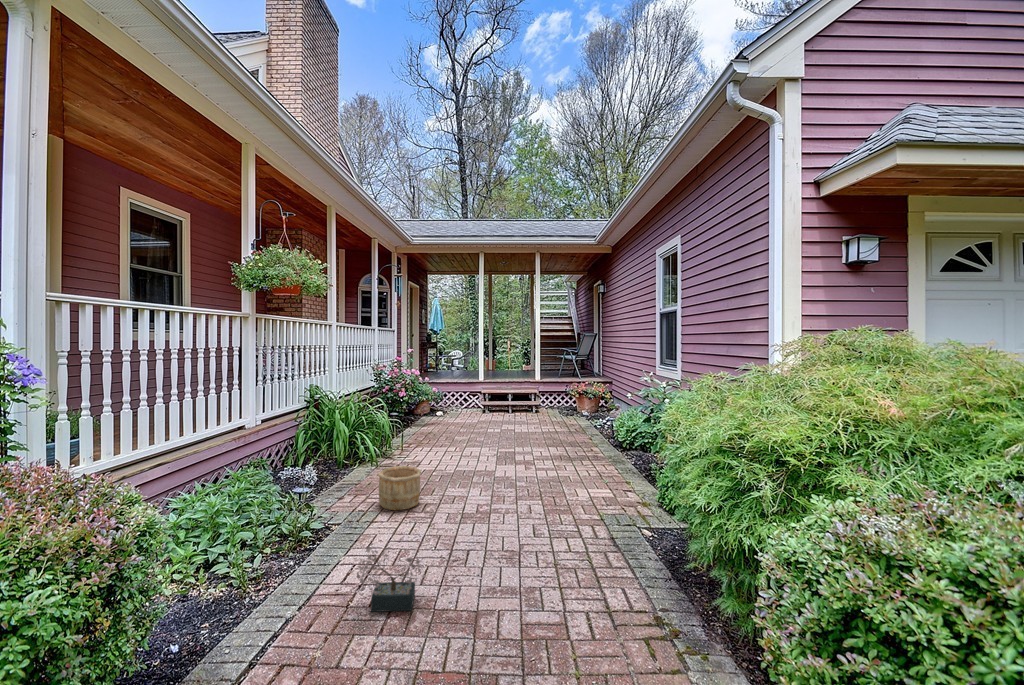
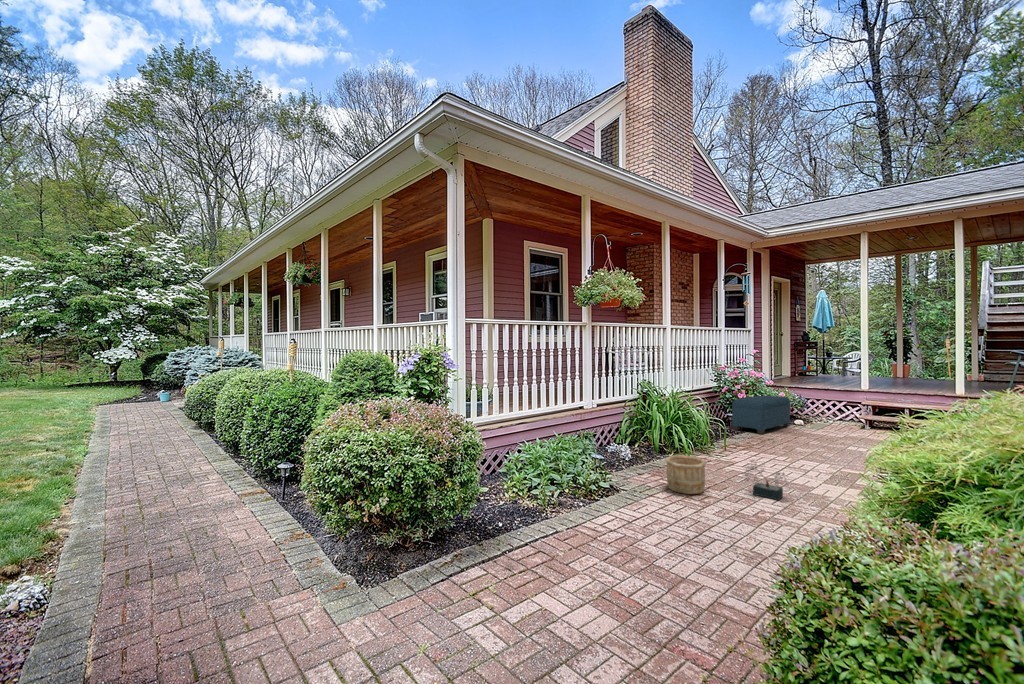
bench: none [394,391,438,429] -> present [732,395,790,434]
decorative plant: present [357,543,425,612] -> present [745,460,789,500]

